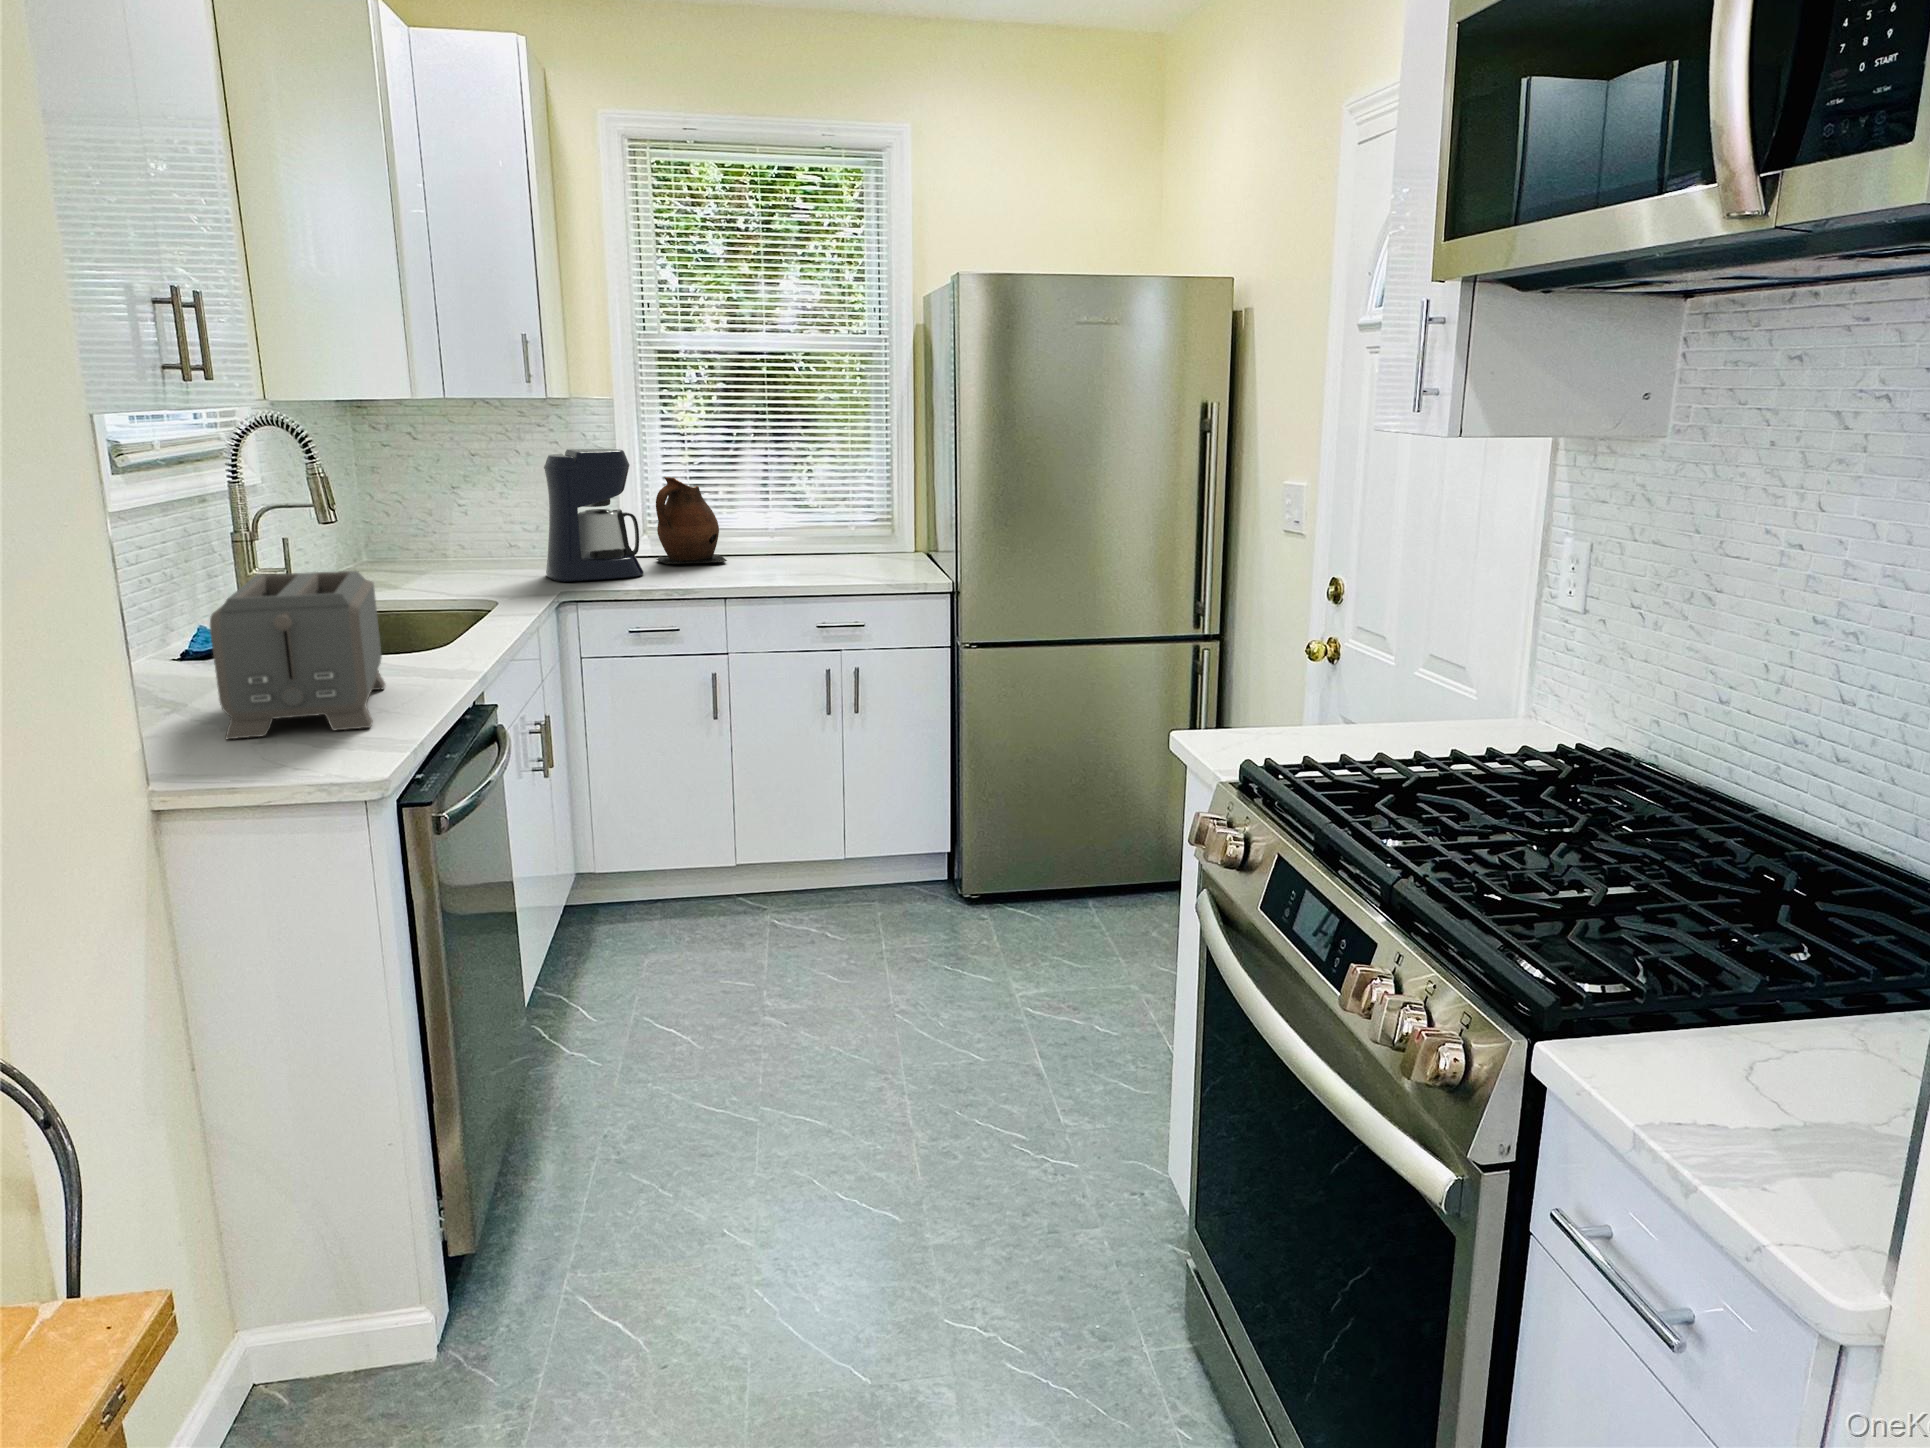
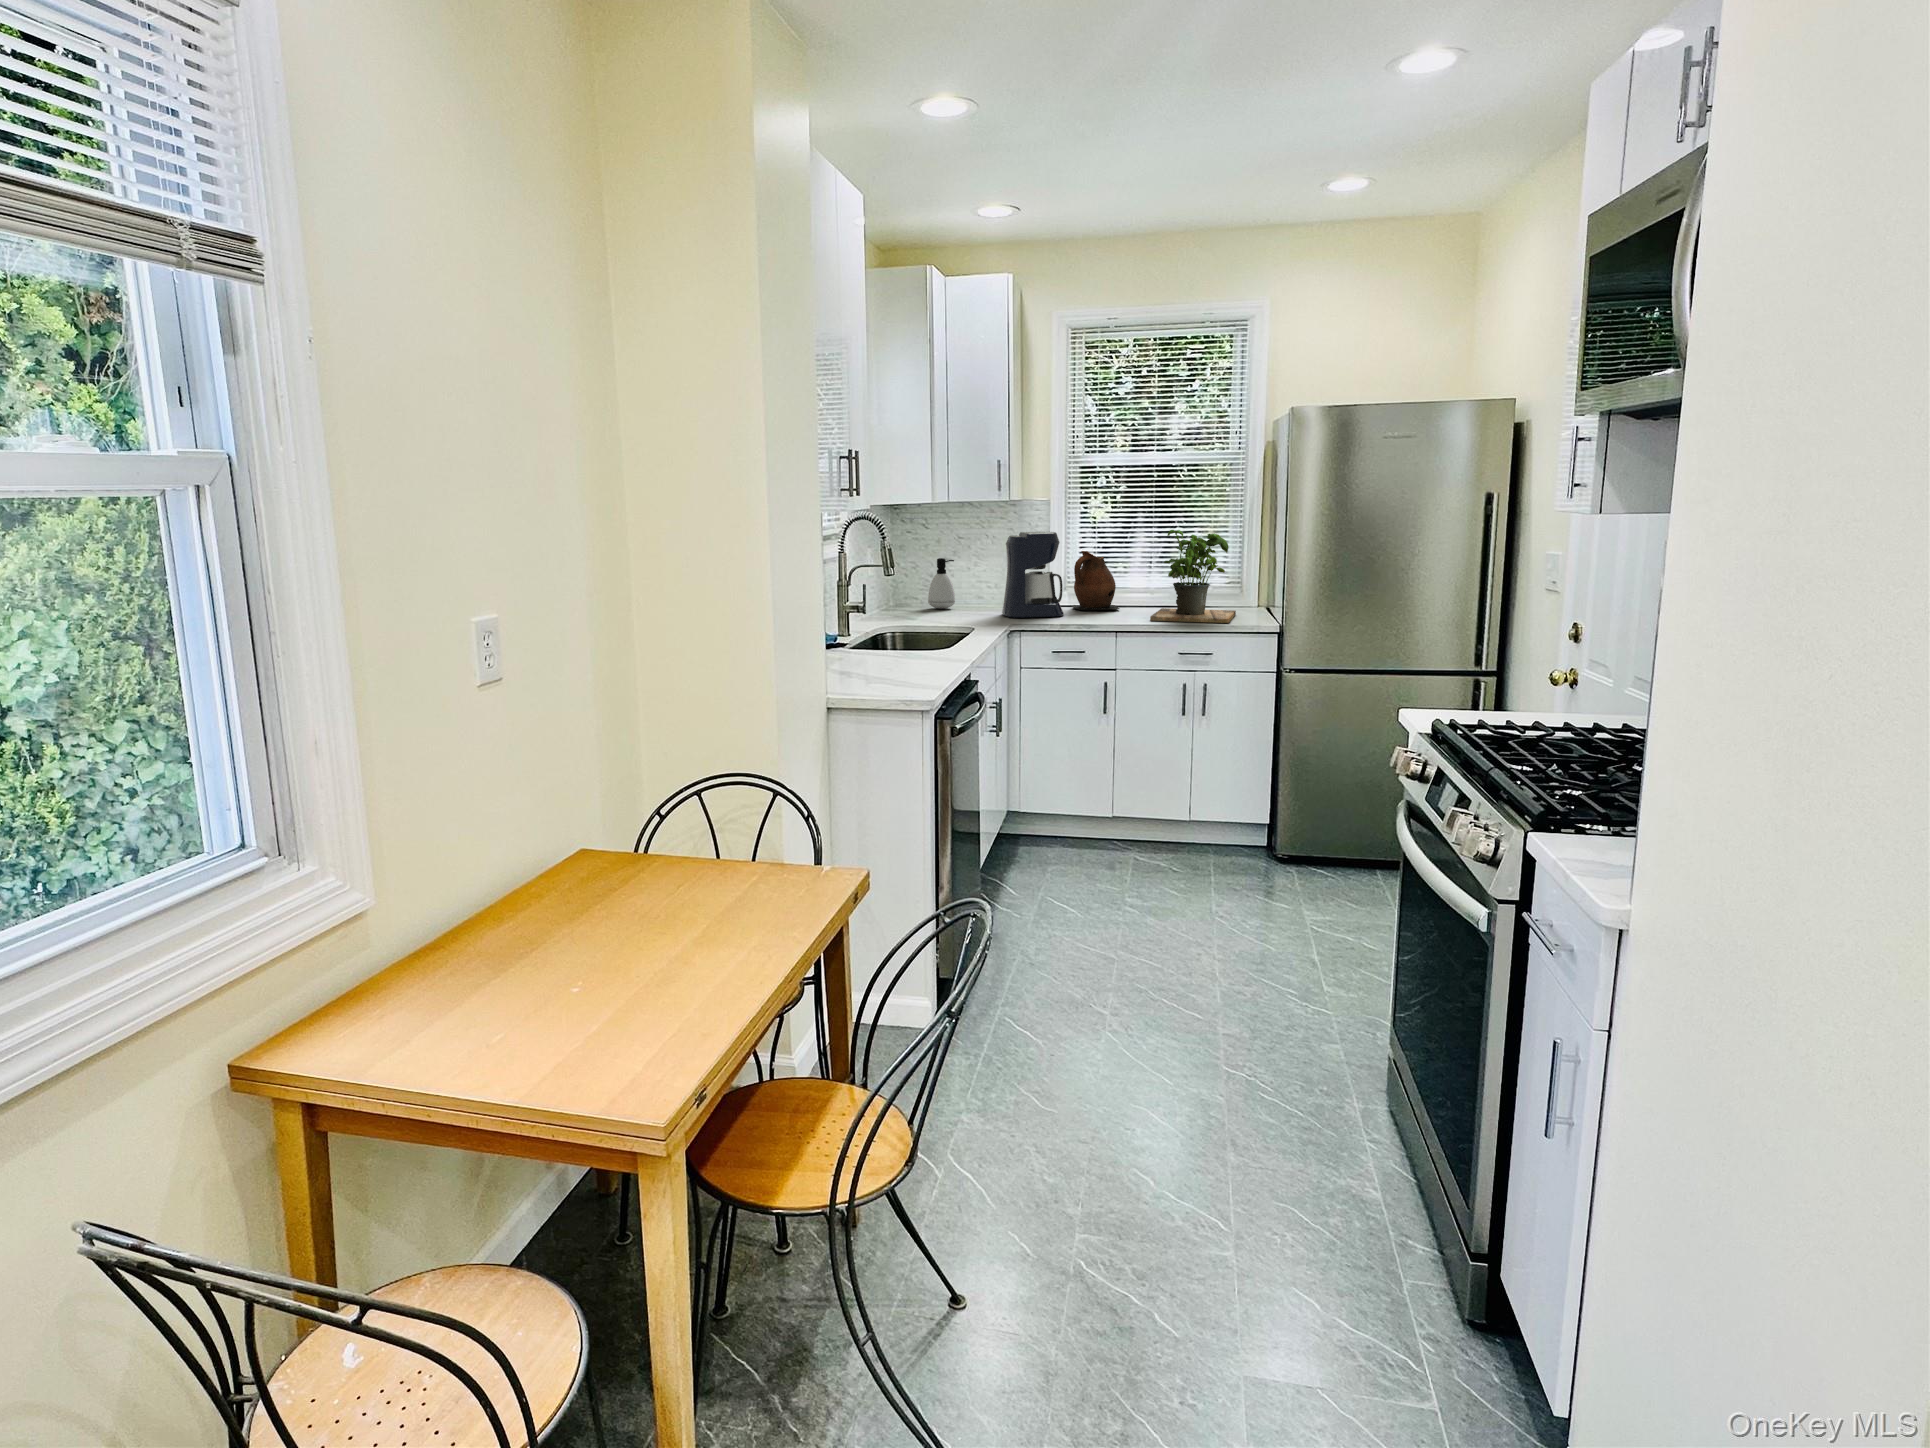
potted plant: none [772,447,889,580] -> present [1150,530,1236,623]
soap dispenser: none [424,489,470,568] -> present [928,558,955,609]
toaster: present [210,571,385,739] -> none [852,598,924,681]

